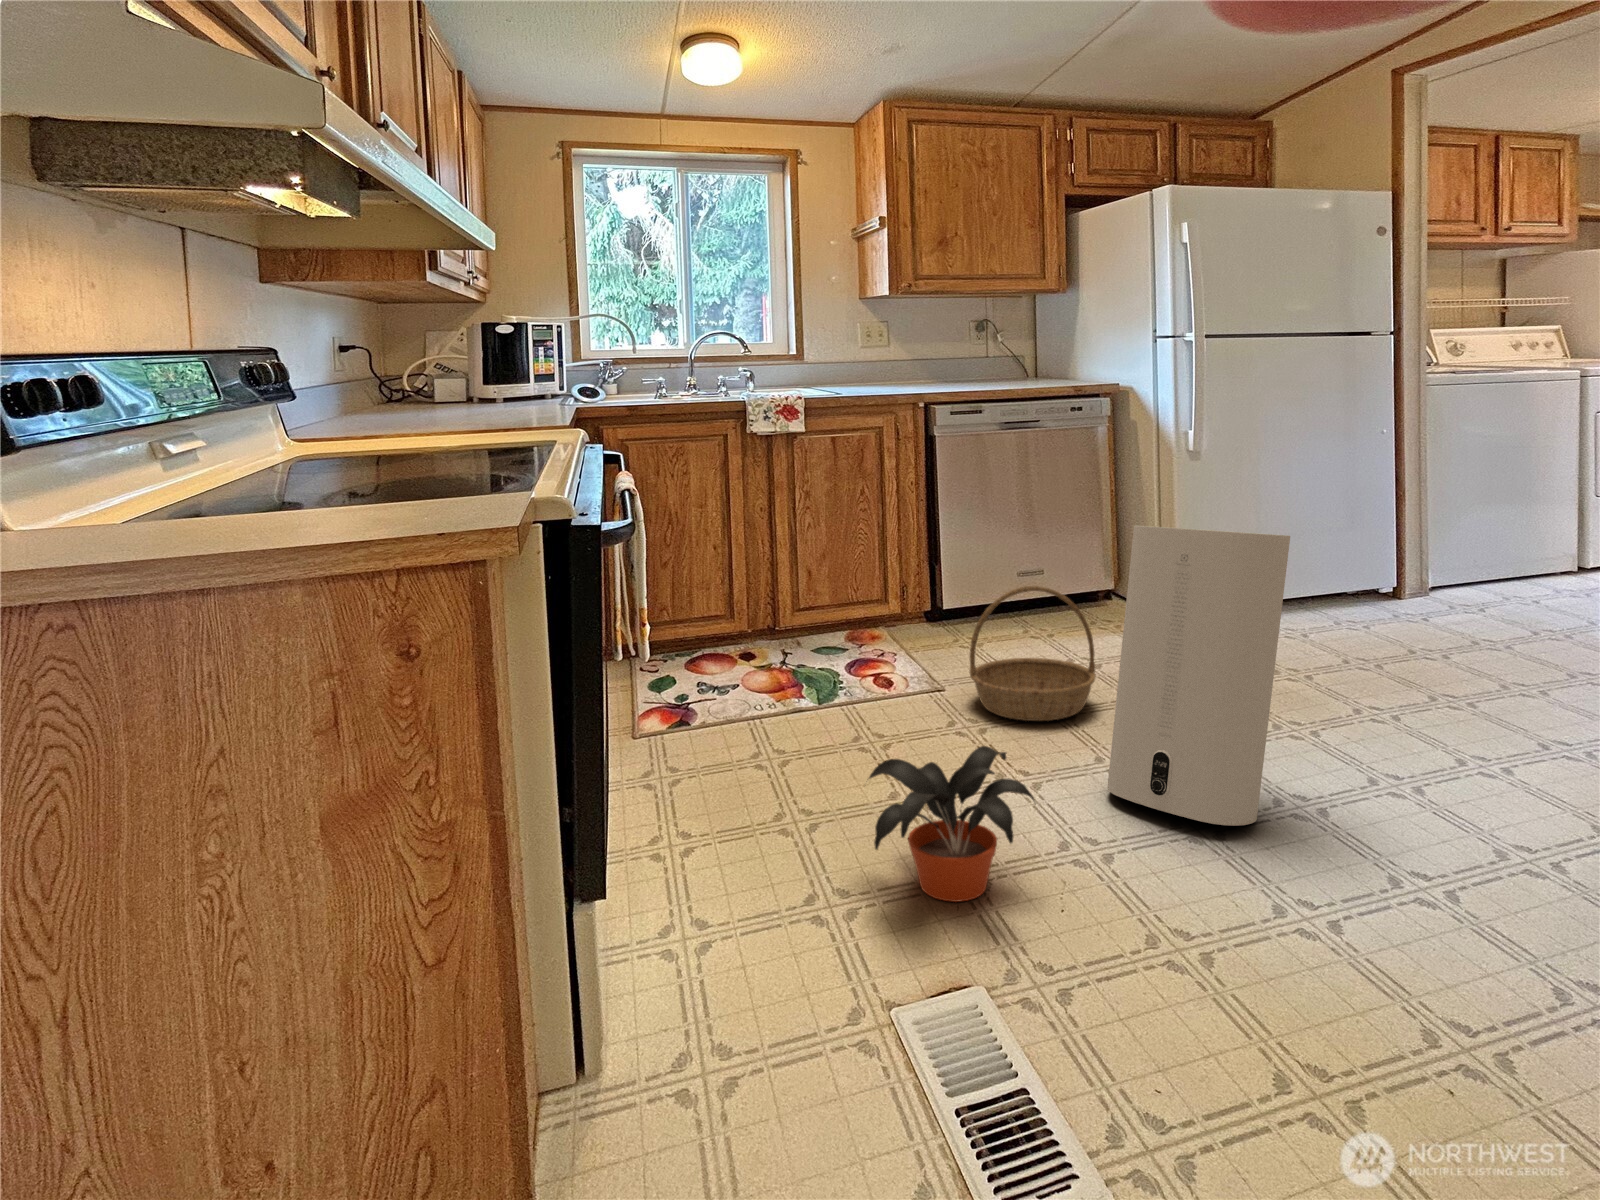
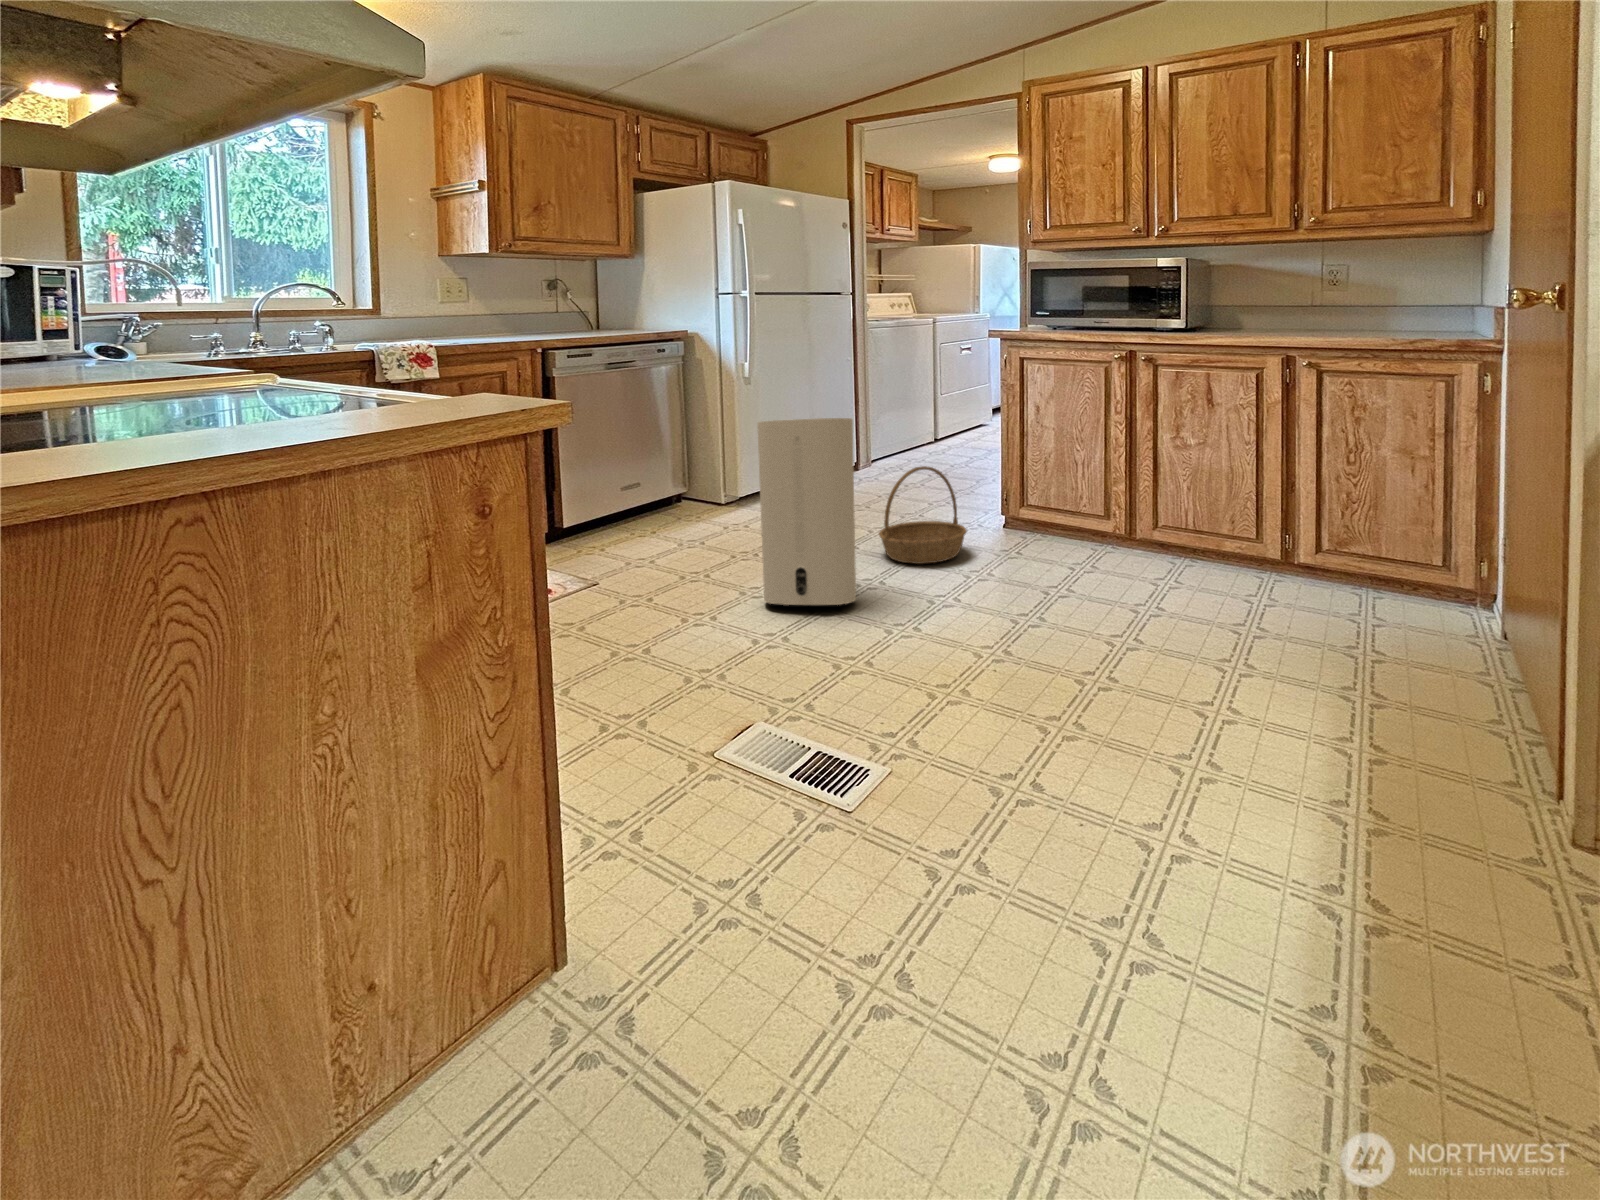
basket: present [970,586,1096,721] -> present [879,466,967,564]
potted plant: present [869,746,1034,902] -> none [634,577,753,682]

